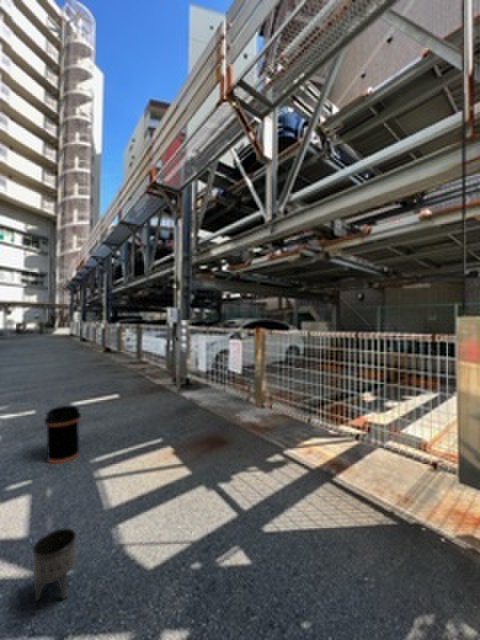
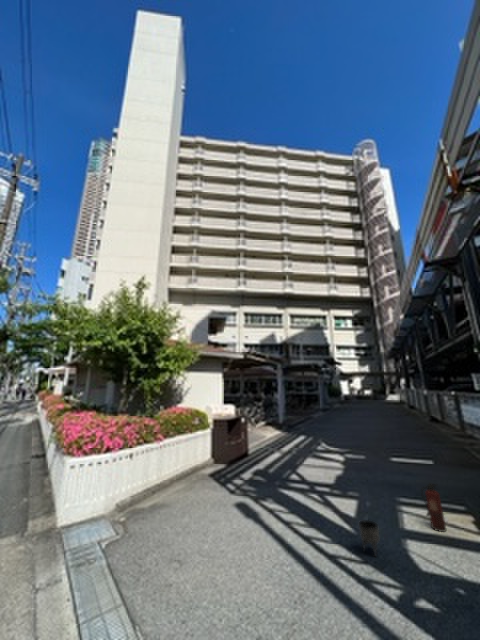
trash can: present [45,406,81,463] -> none [368,460,393,499]
fire extinguisher: none [133,422,158,483] -> present [422,483,446,532]

